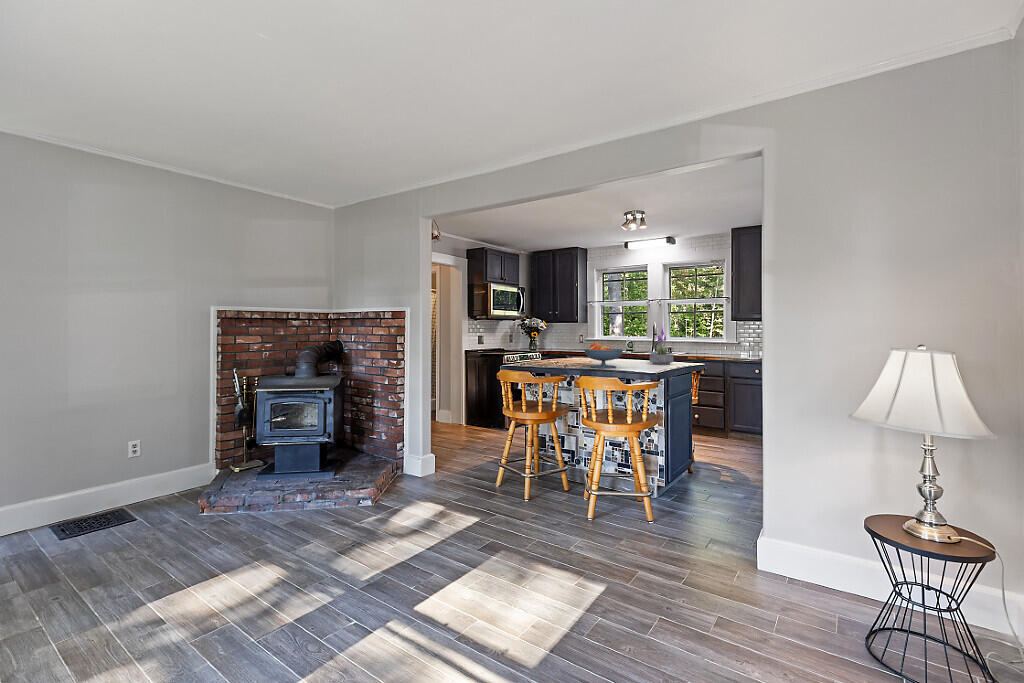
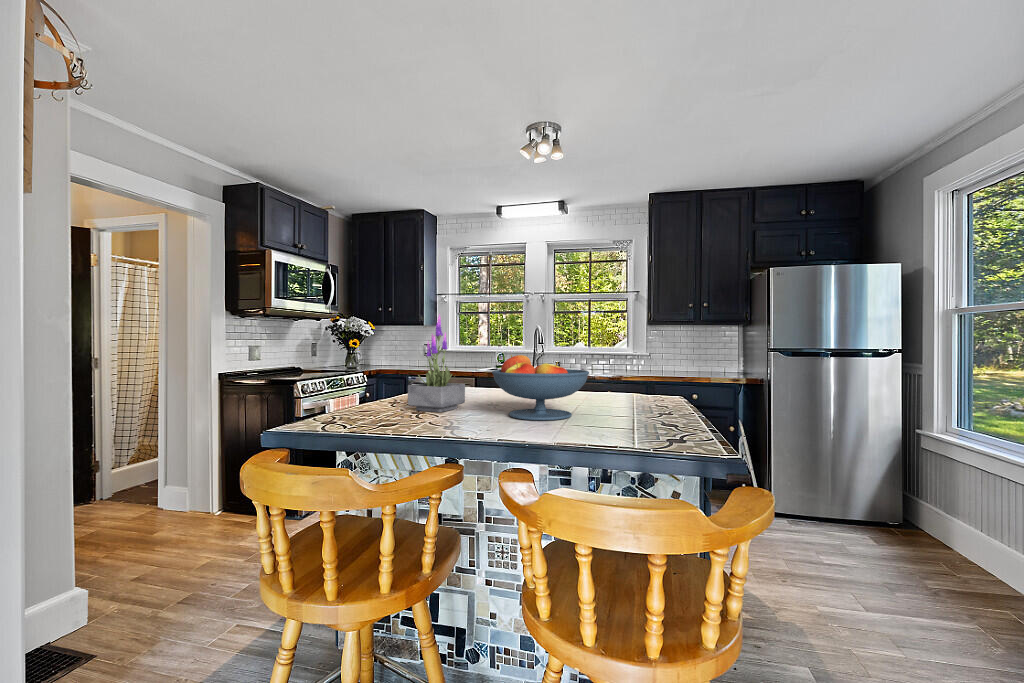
potted plant: present [650,326,673,365] -> present [408,315,465,412]

